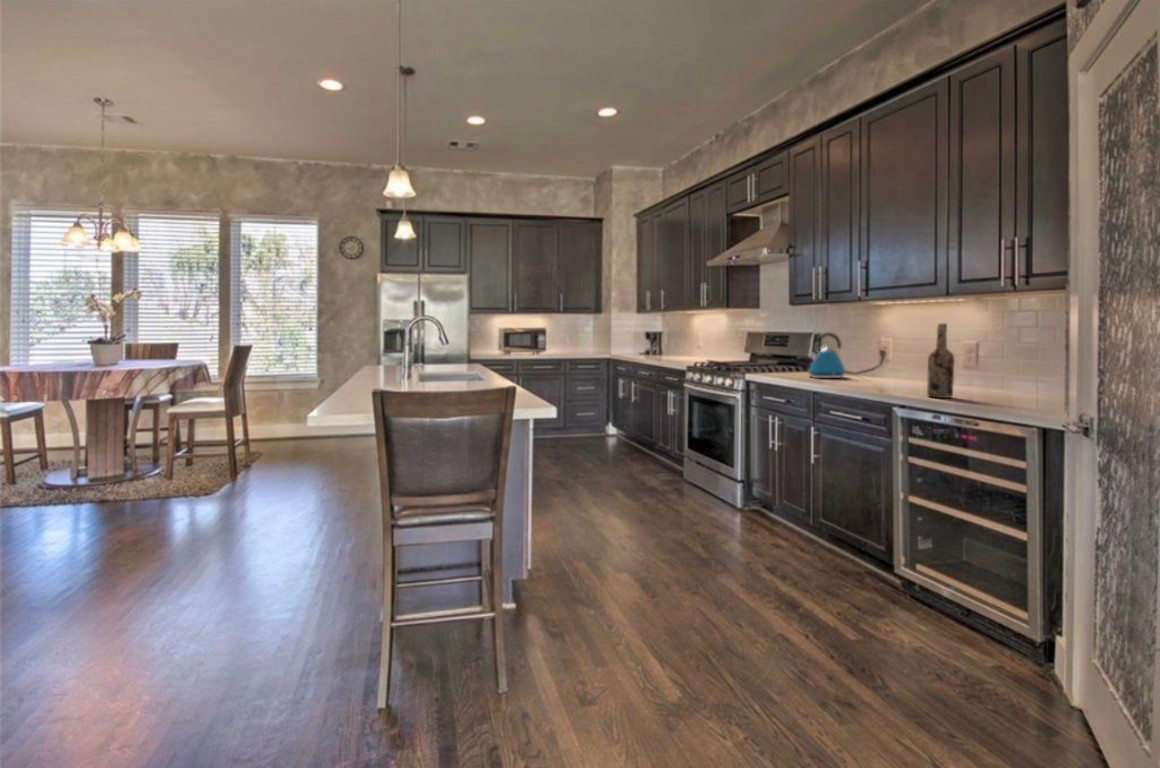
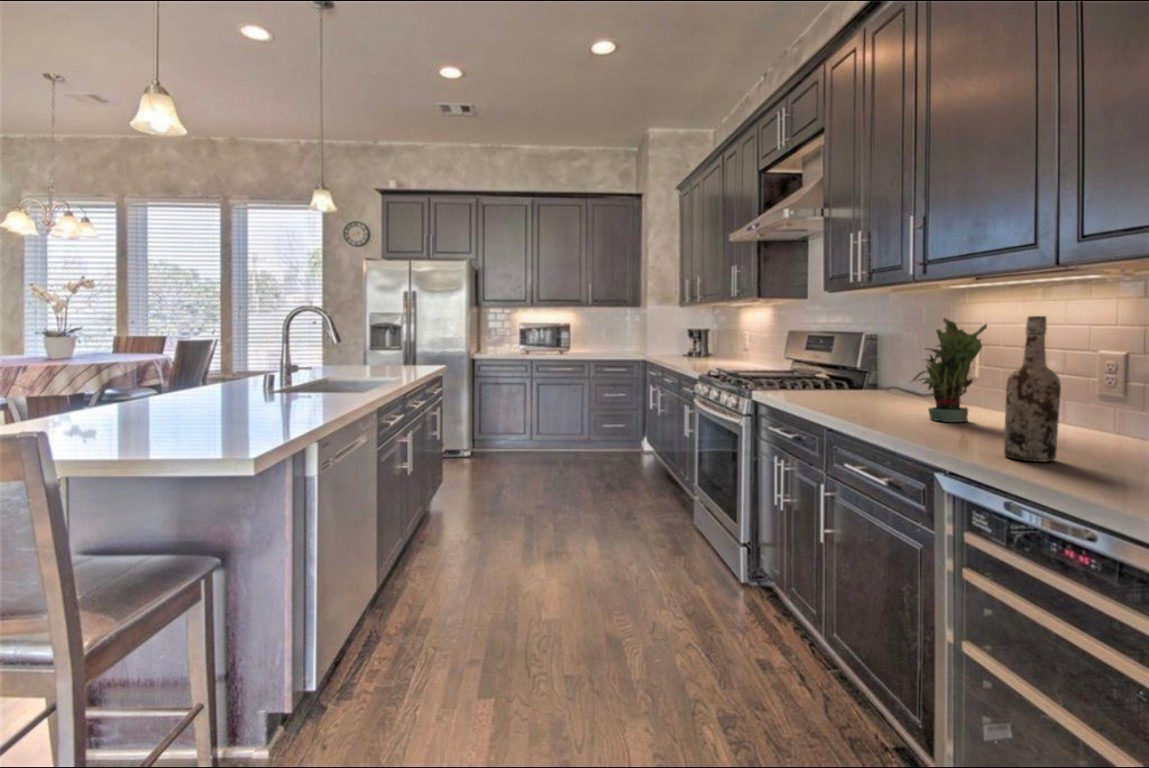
potted plant: none [862,324,905,384] -> present [912,318,987,422]
kettle: present [809,333,846,378] -> none [835,333,900,405]

